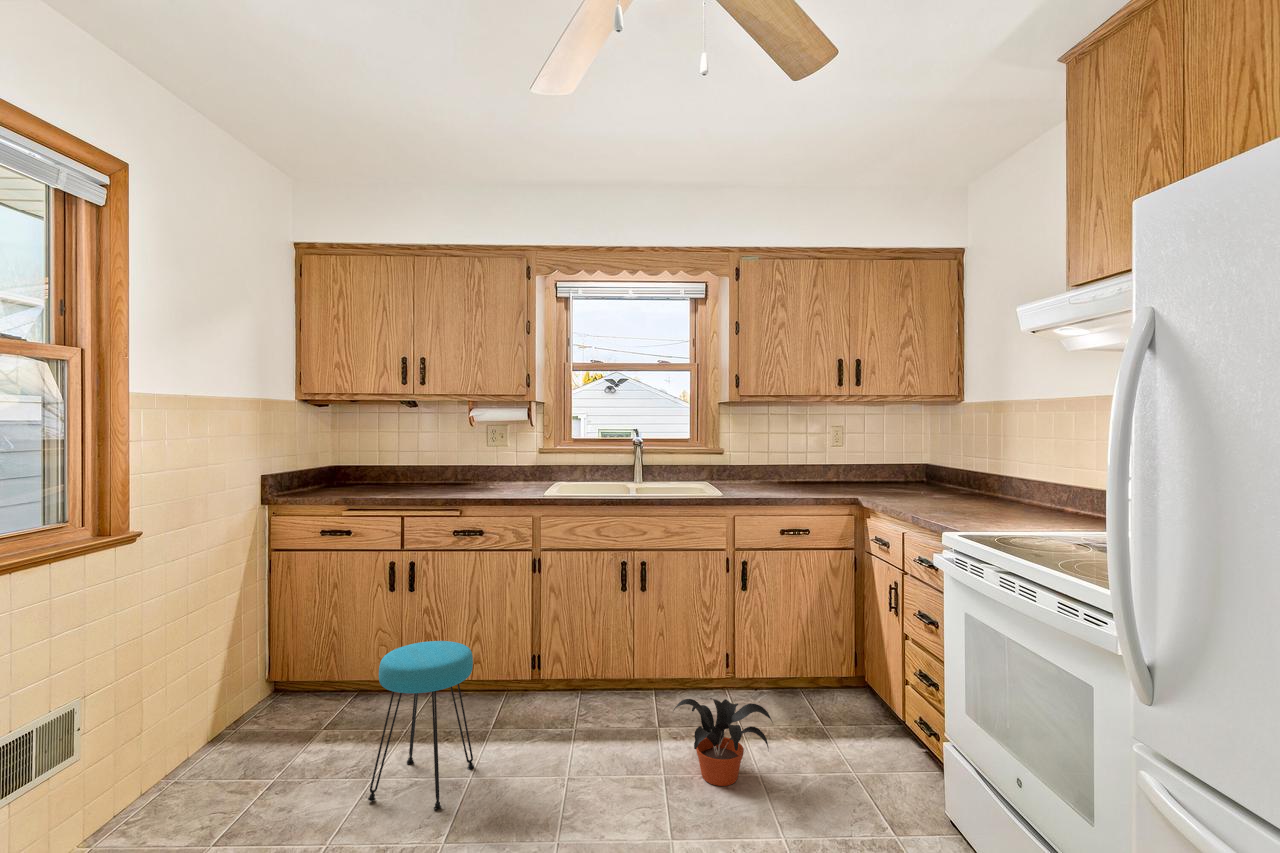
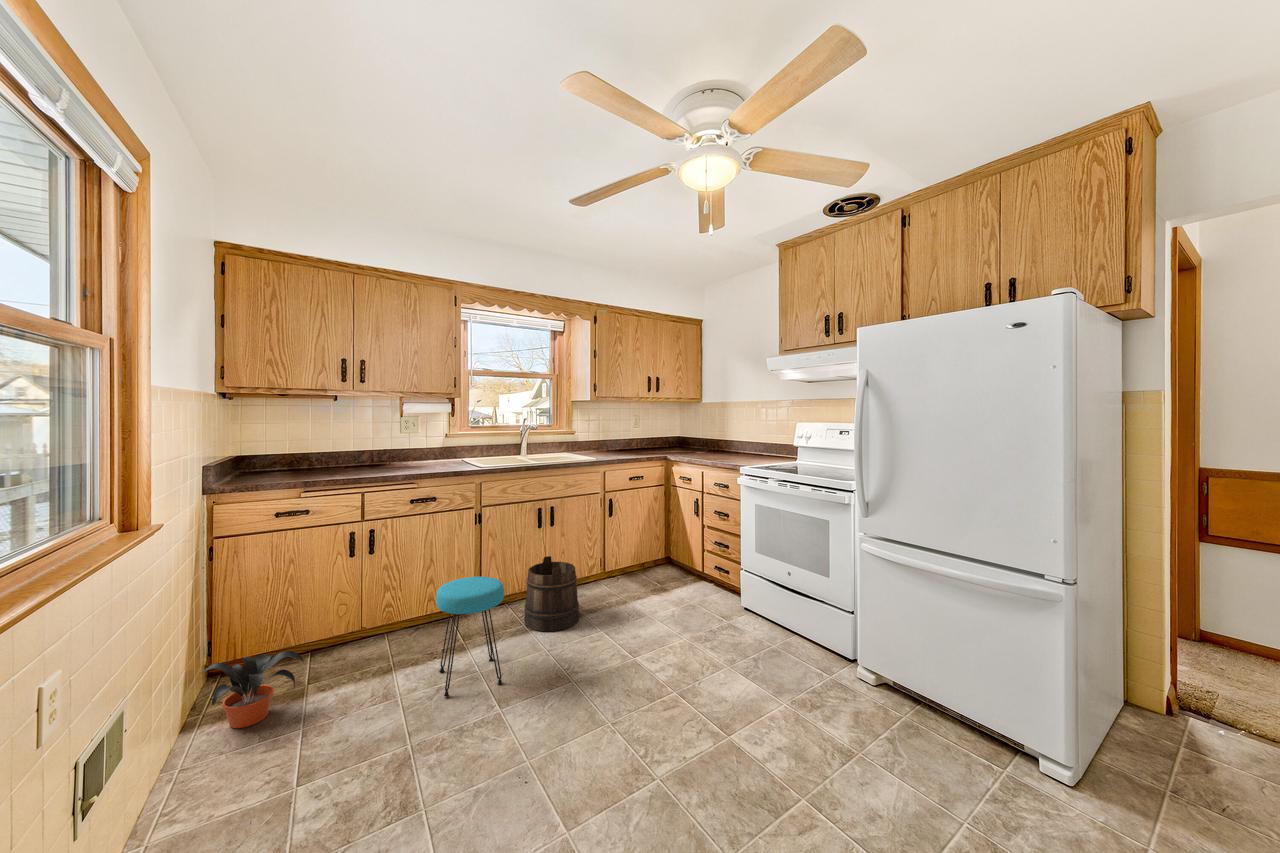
bucket: none [562,633,643,753] -> present [524,556,579,631]
potted plant: present [673,698,773,786] -> present [201,651,304,728]

